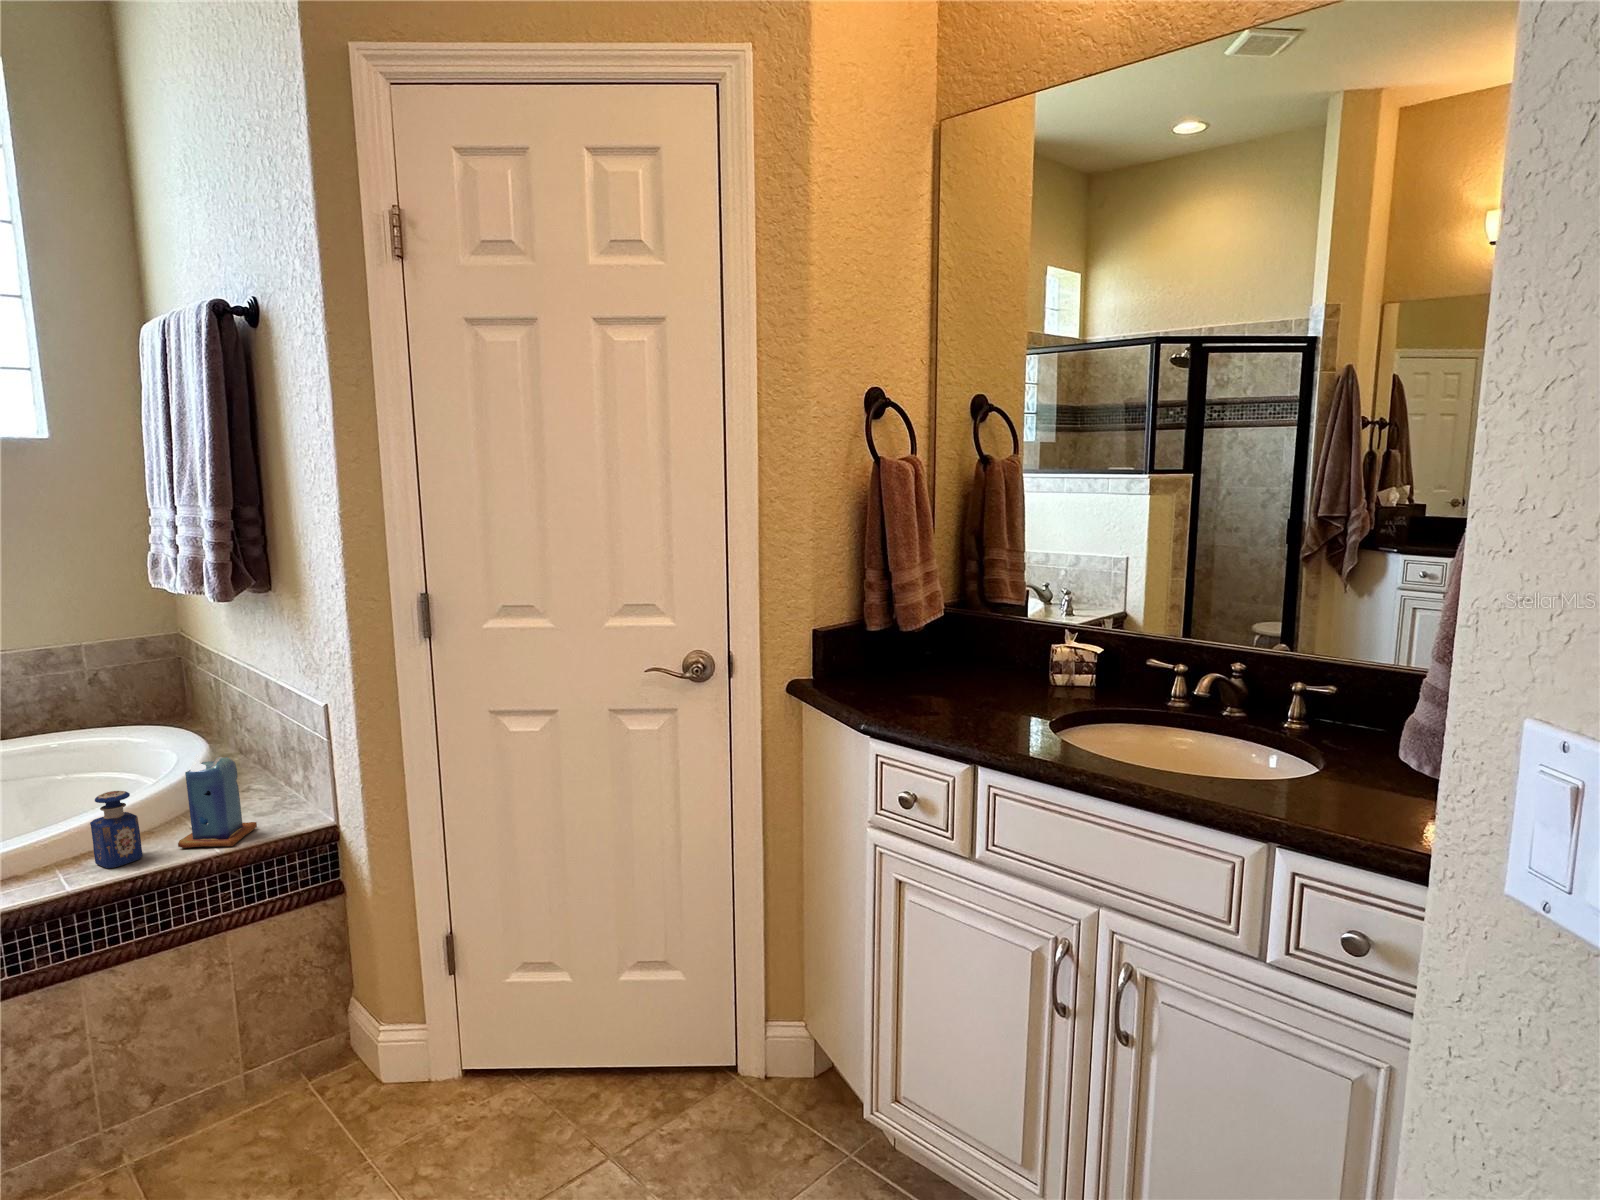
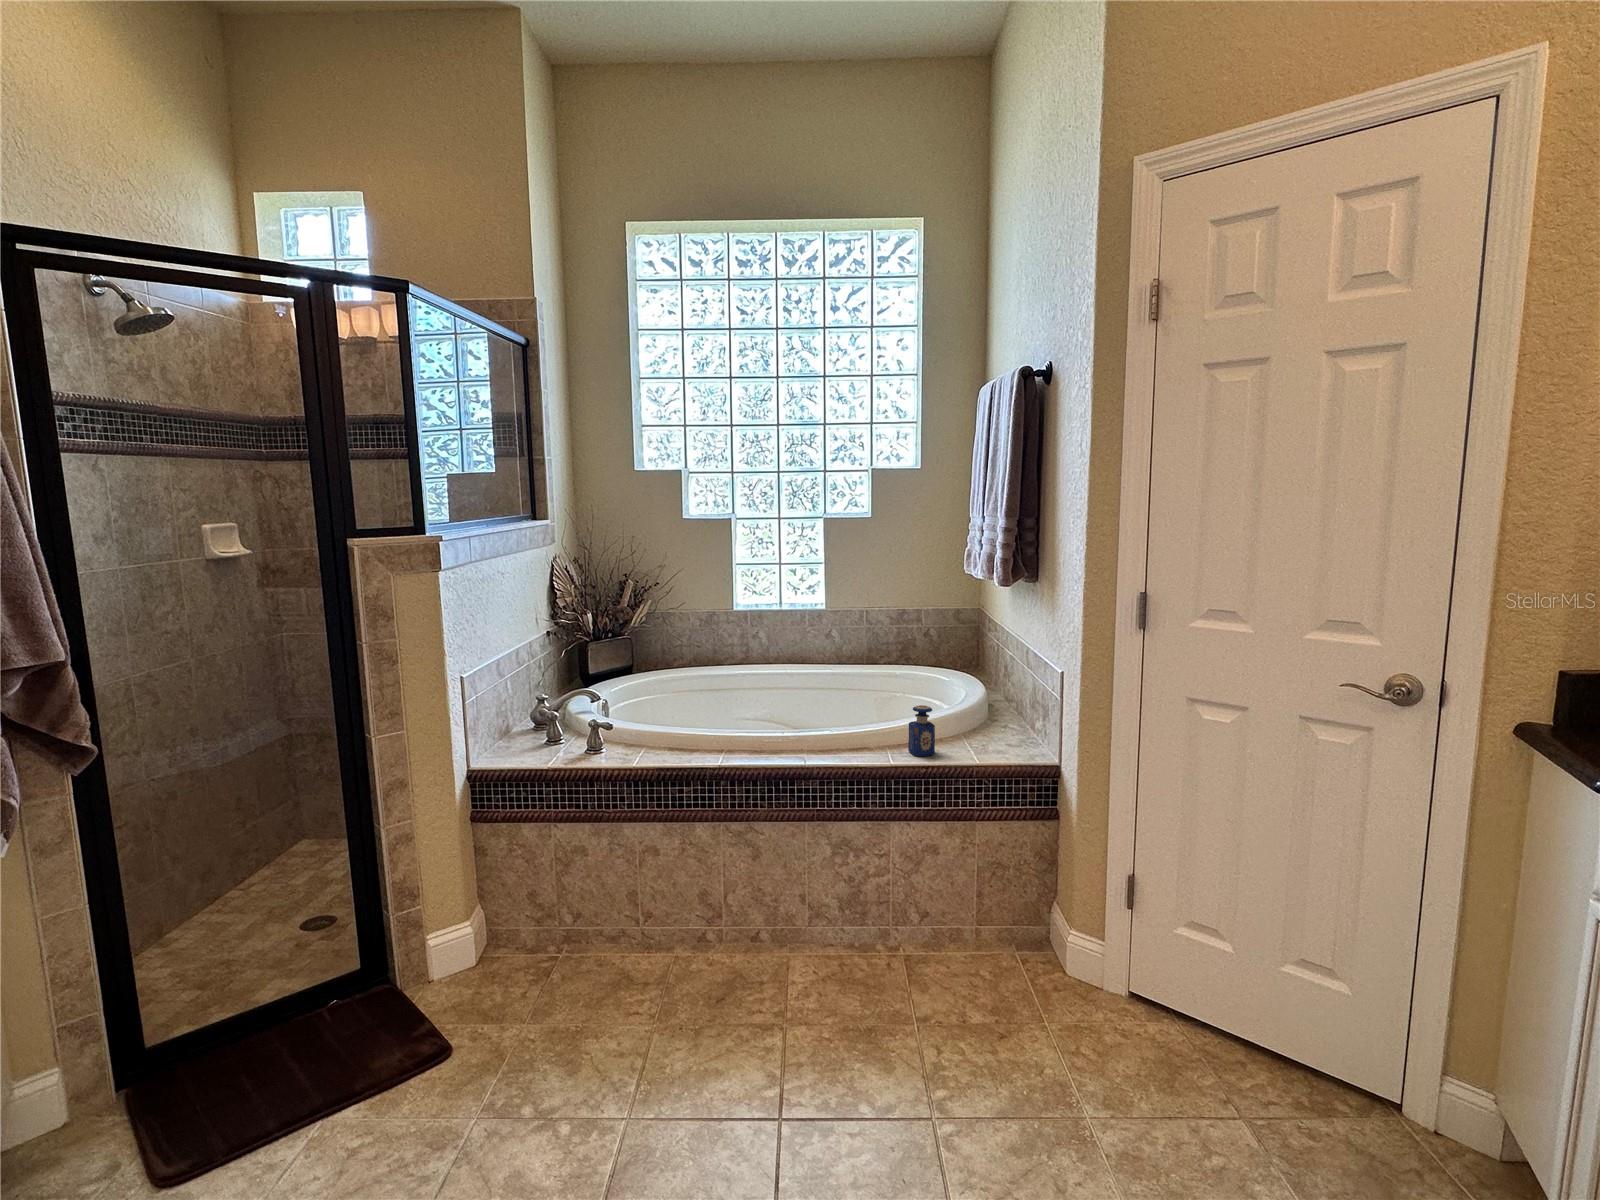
candle: present [178,754,257,848] -> none [956,691,1006,762]

